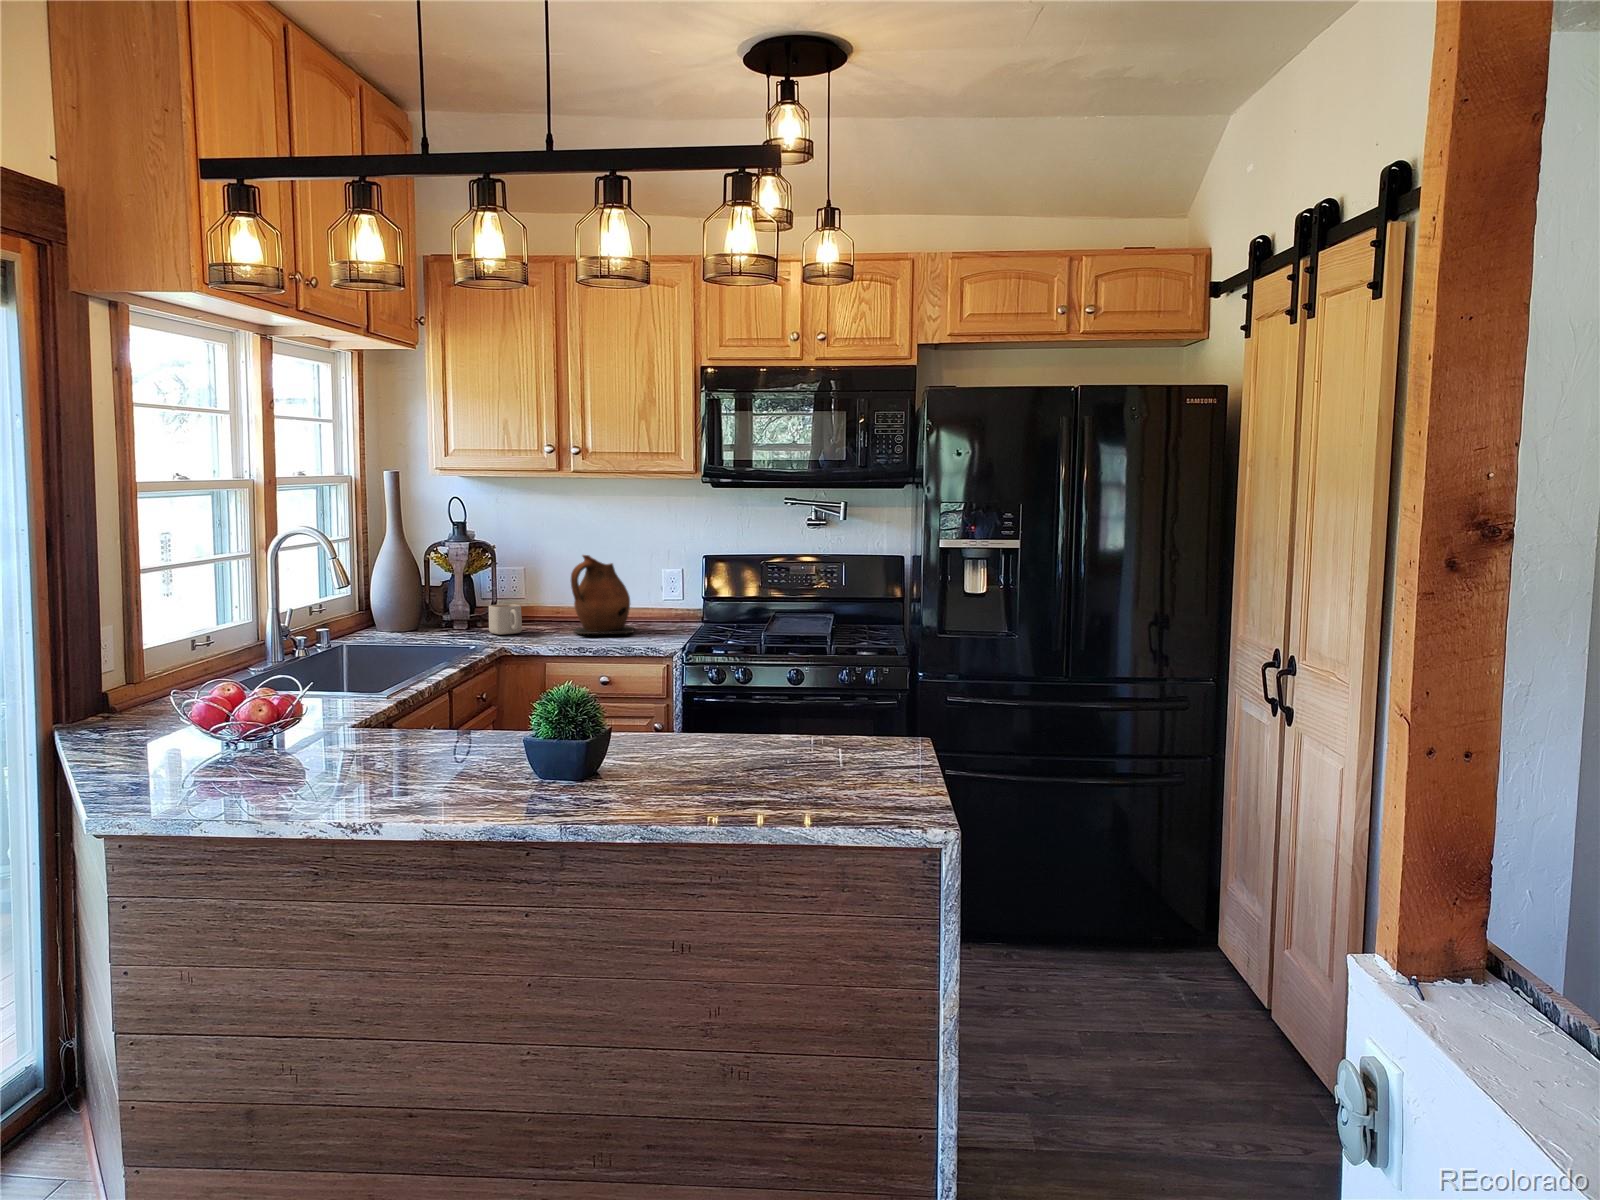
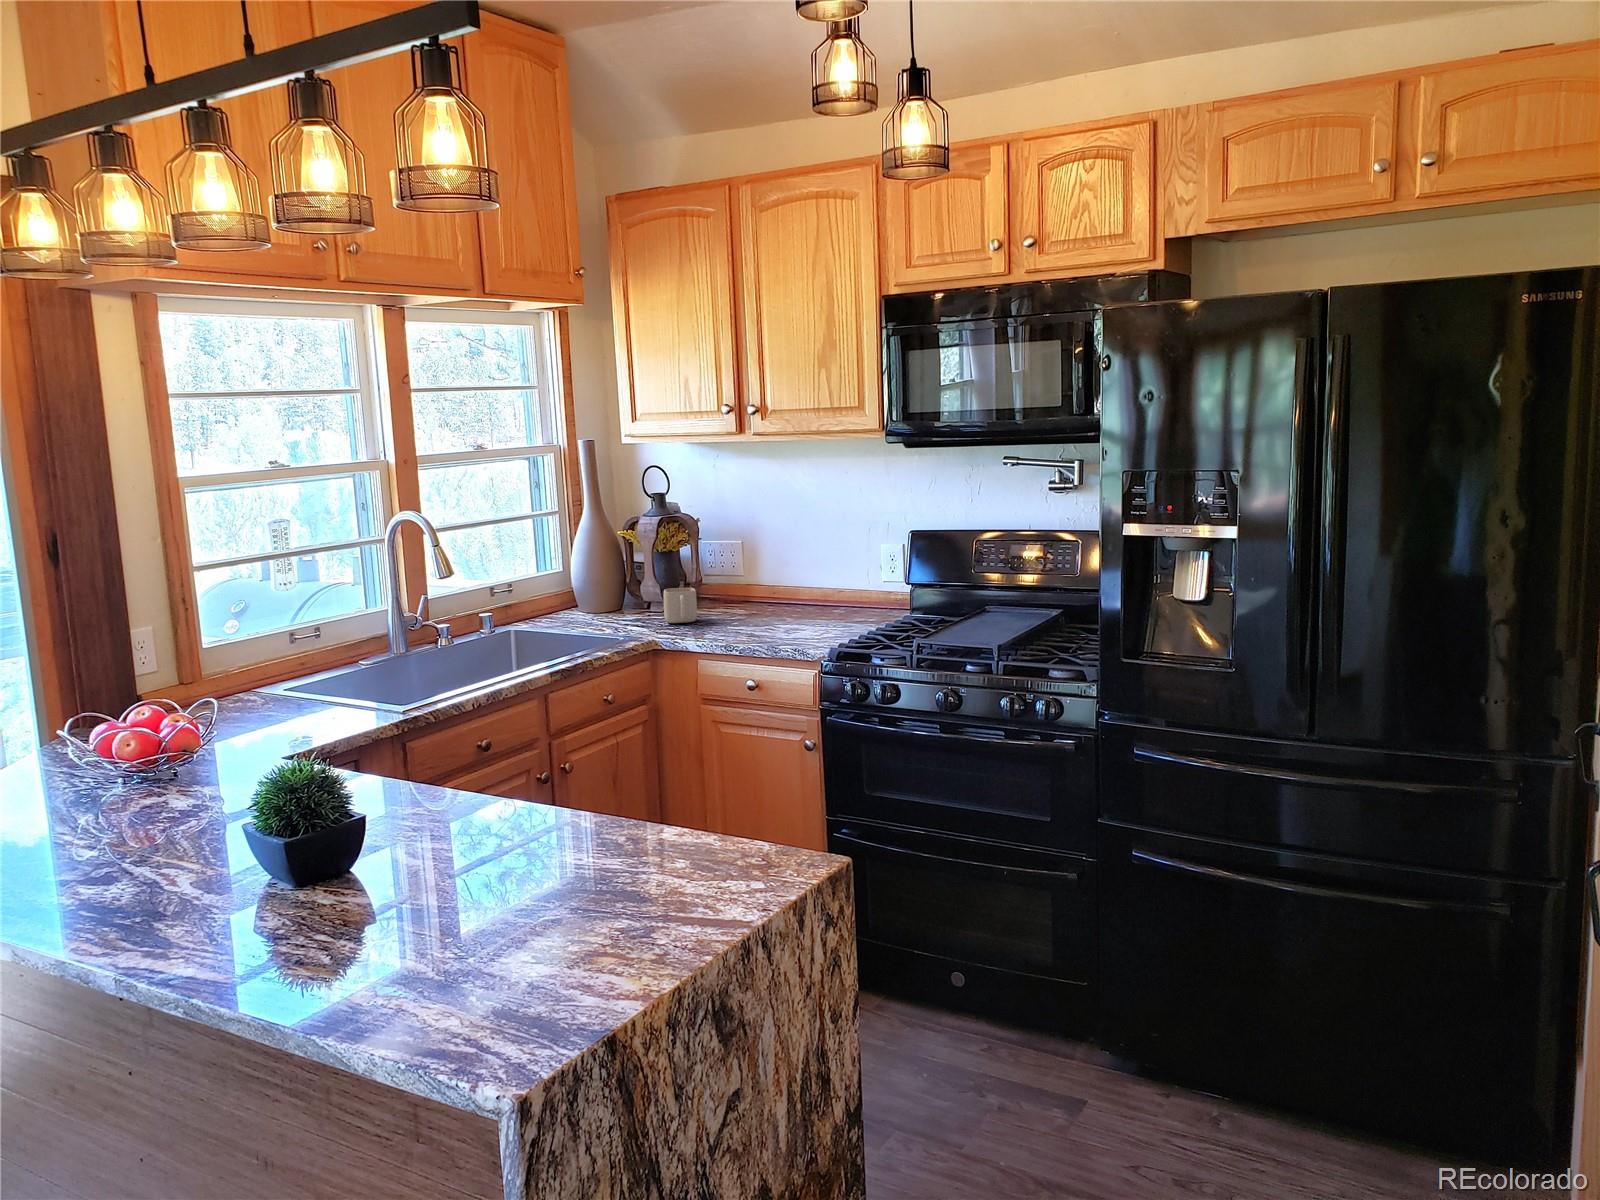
ceramic pitcher: present [571,555,634,634] -> none [738,533,826,631]

